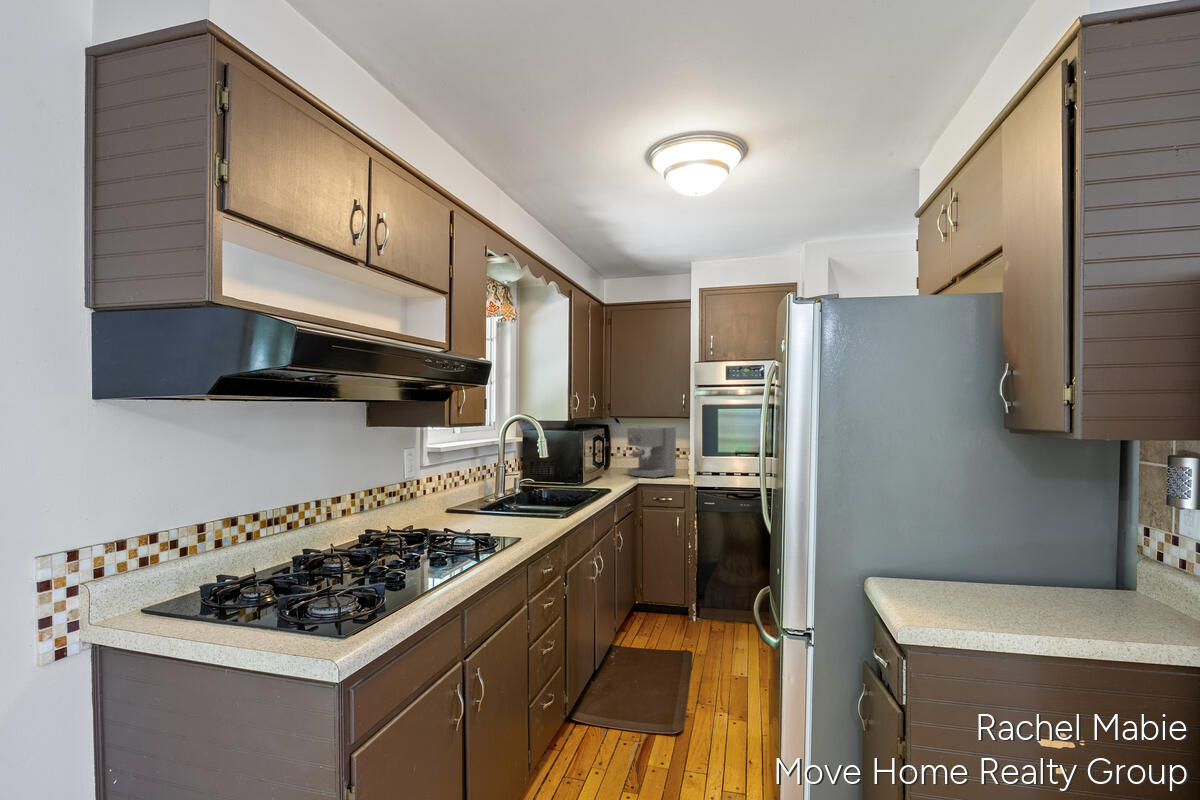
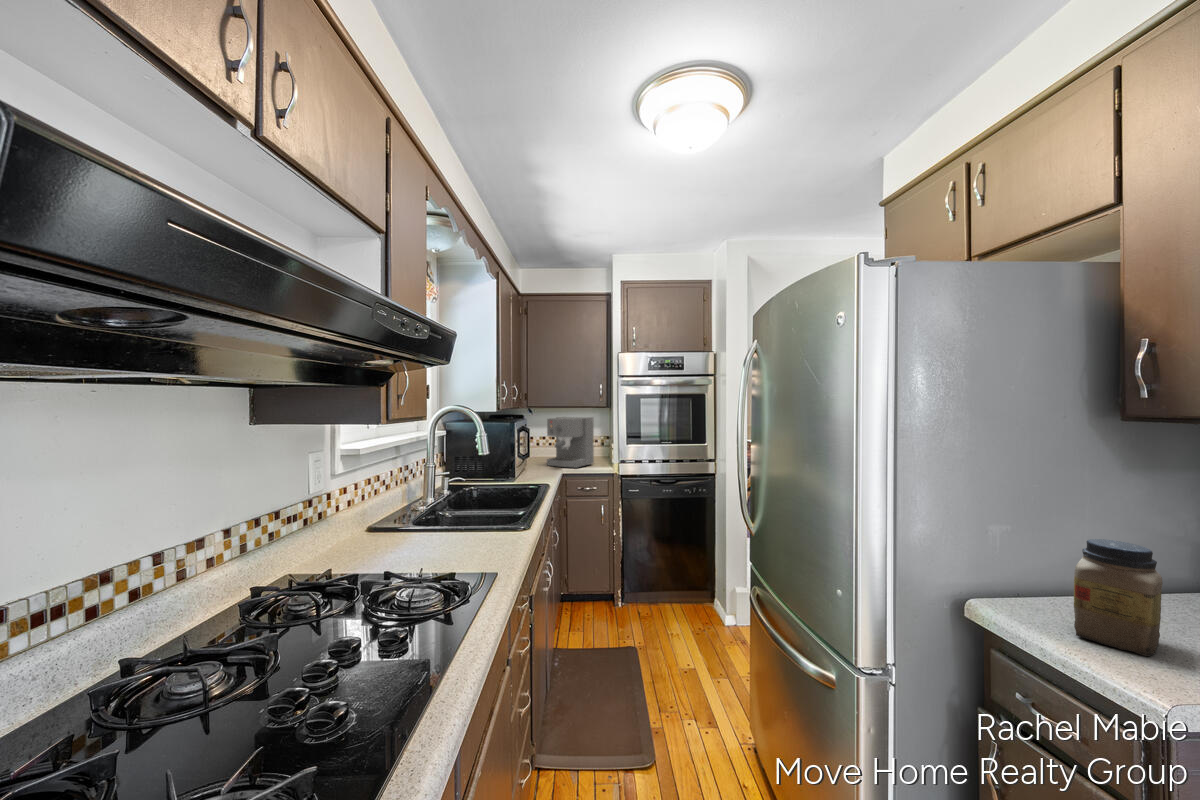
jar: none [938,524,1006,612] -> present [1074,539,1163,656]

